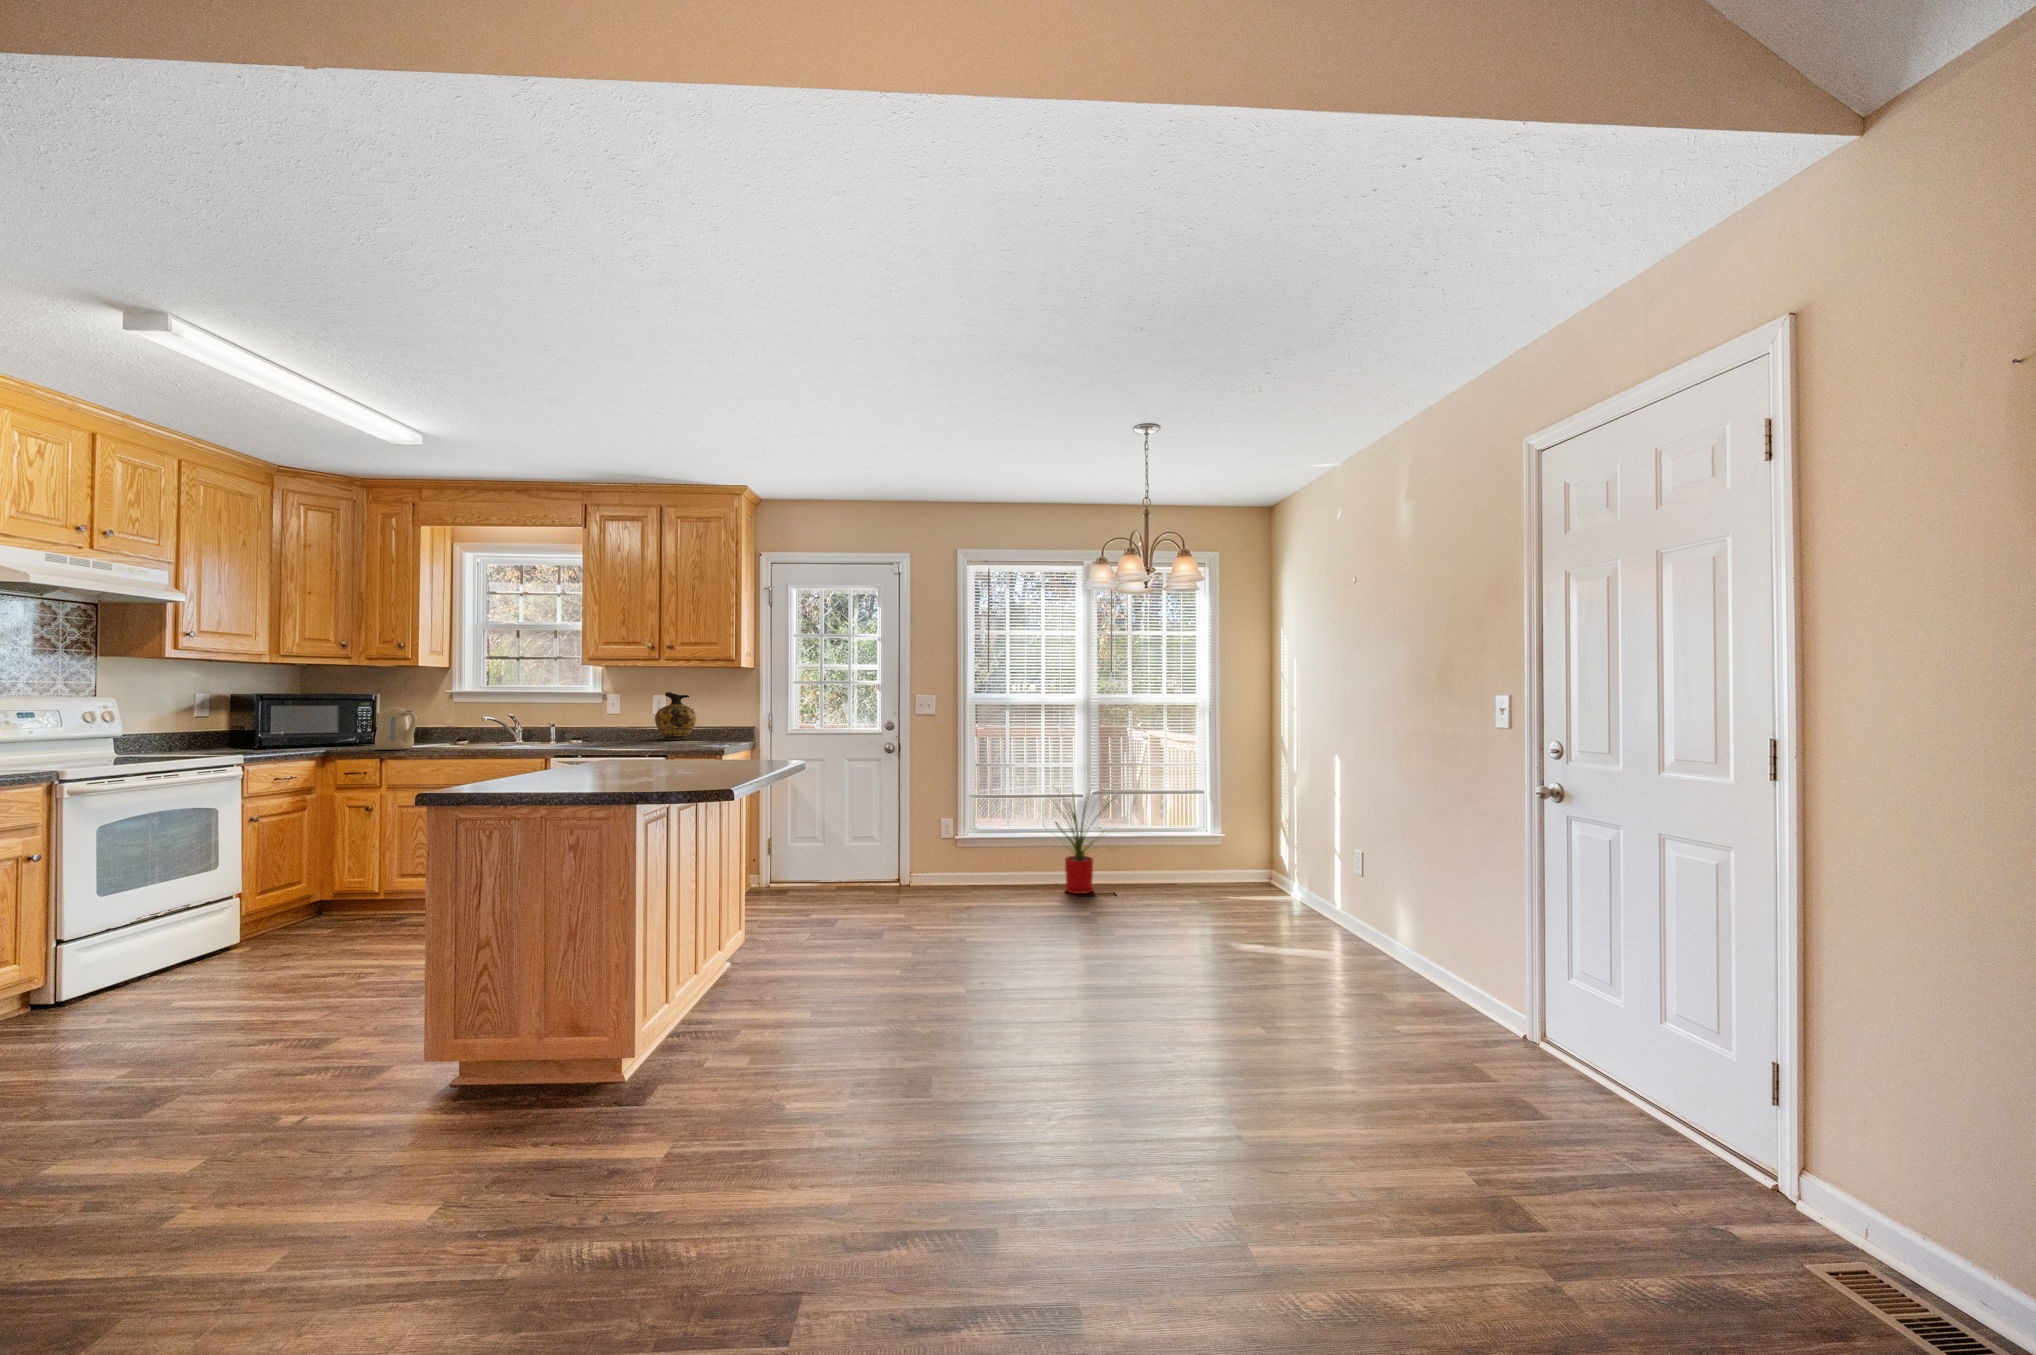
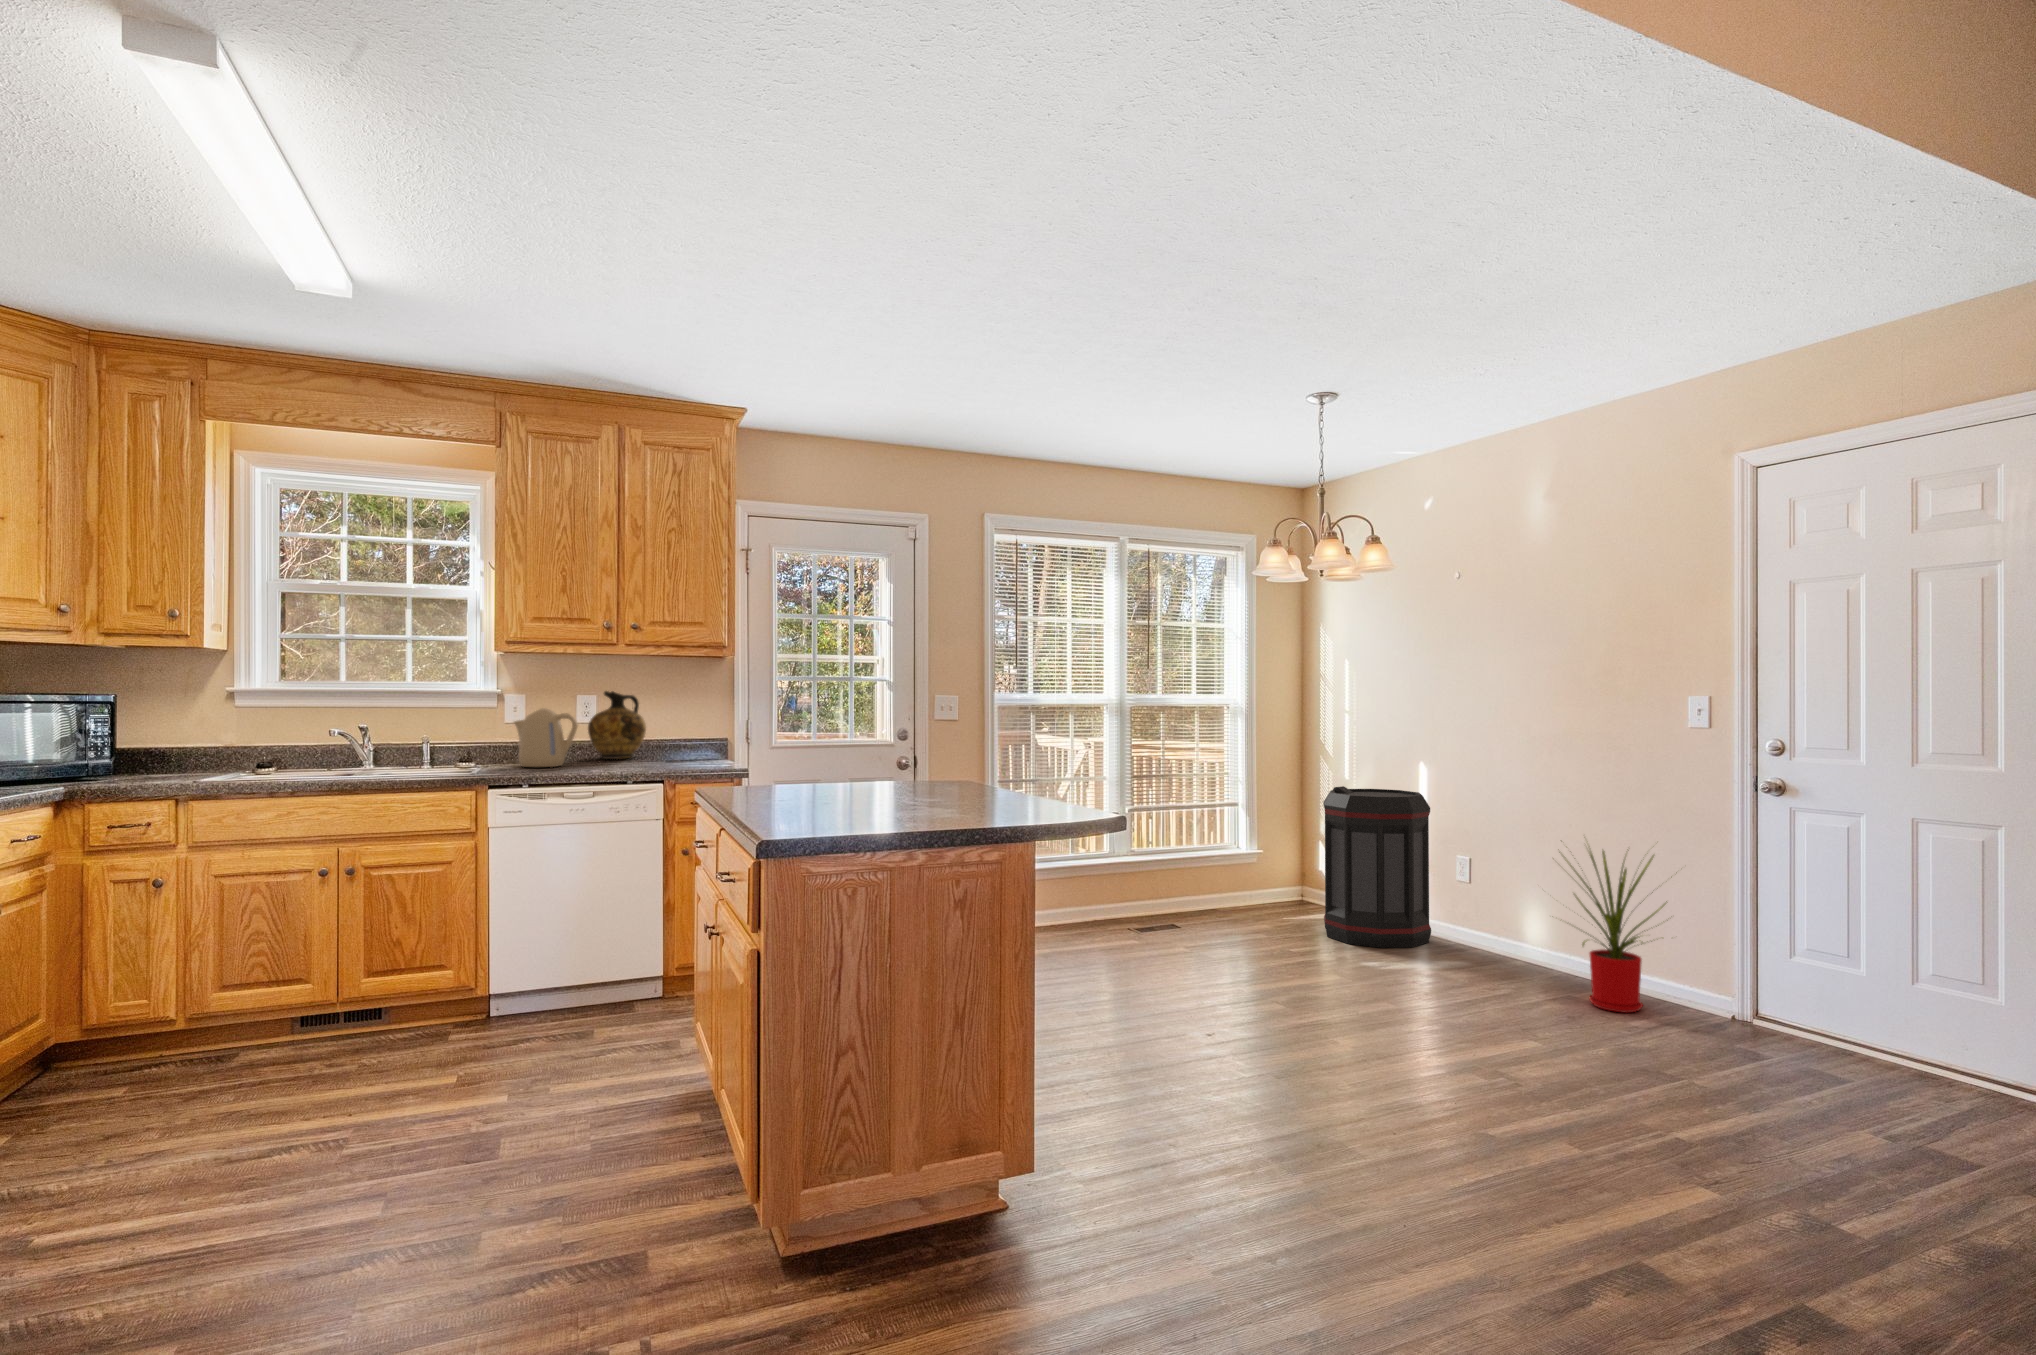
kettle: present [375,707,417,750] -> present [514,708,578,767]
trash can: none [1229,778,1331,931] -> present [1324,786,1431,948]
house plant: present [1055,797,1112,894] -> present [1559,851,1672,1012]

